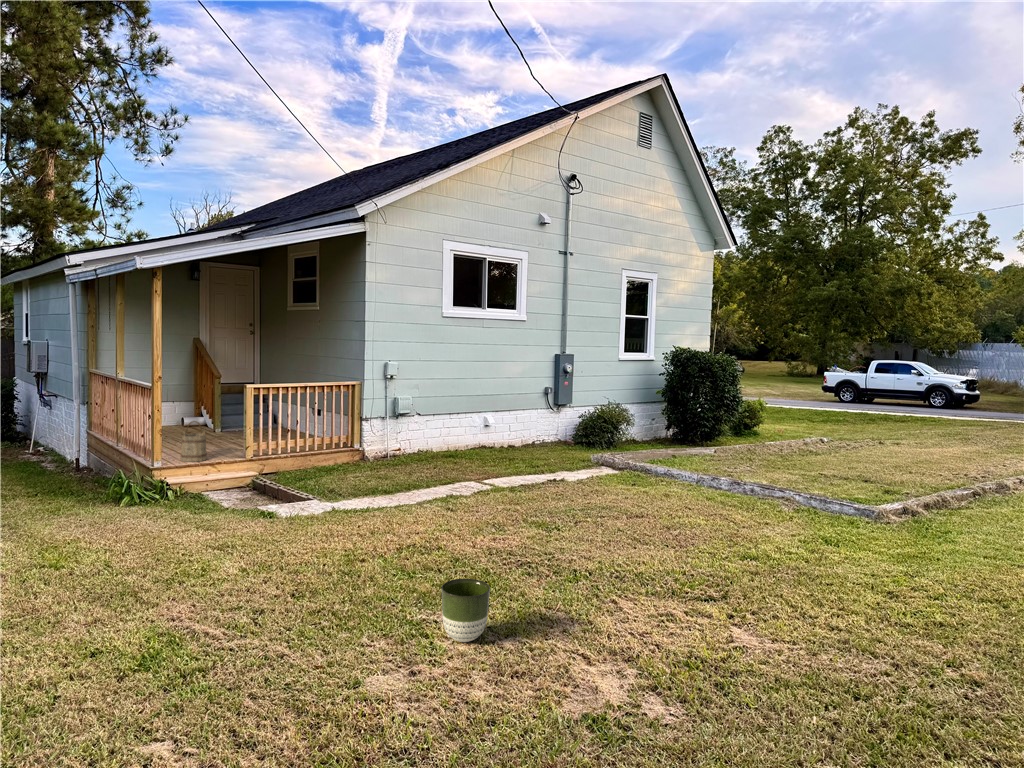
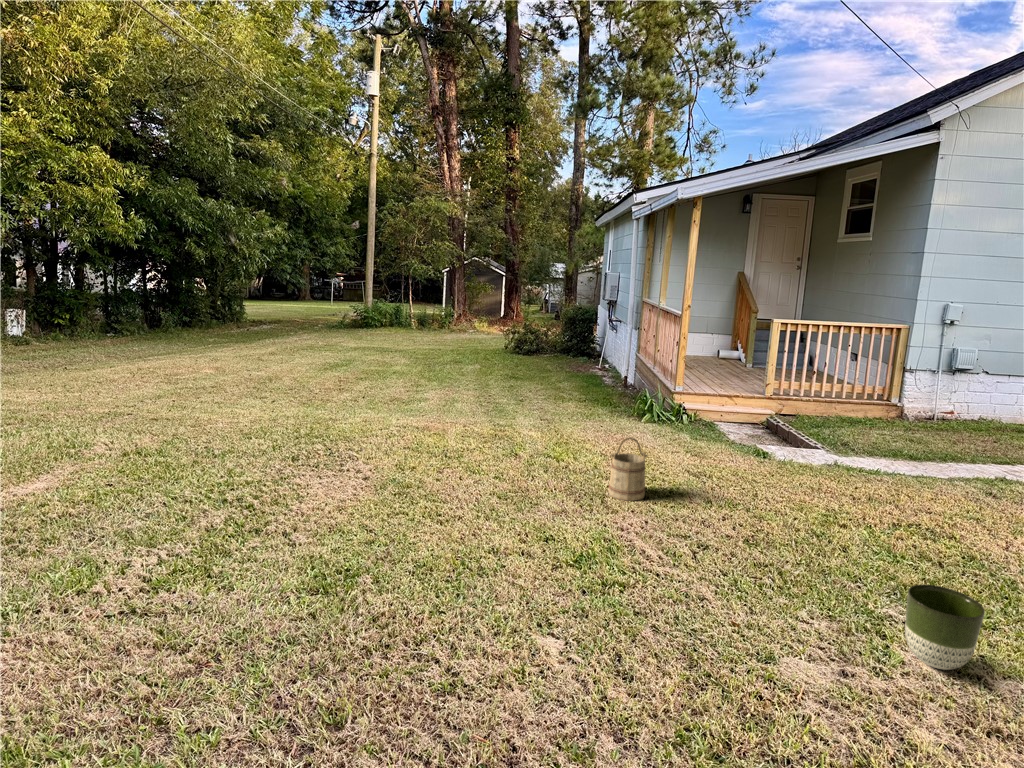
bucket: present [181,421,207,462] -> present [609,437,647,501]

